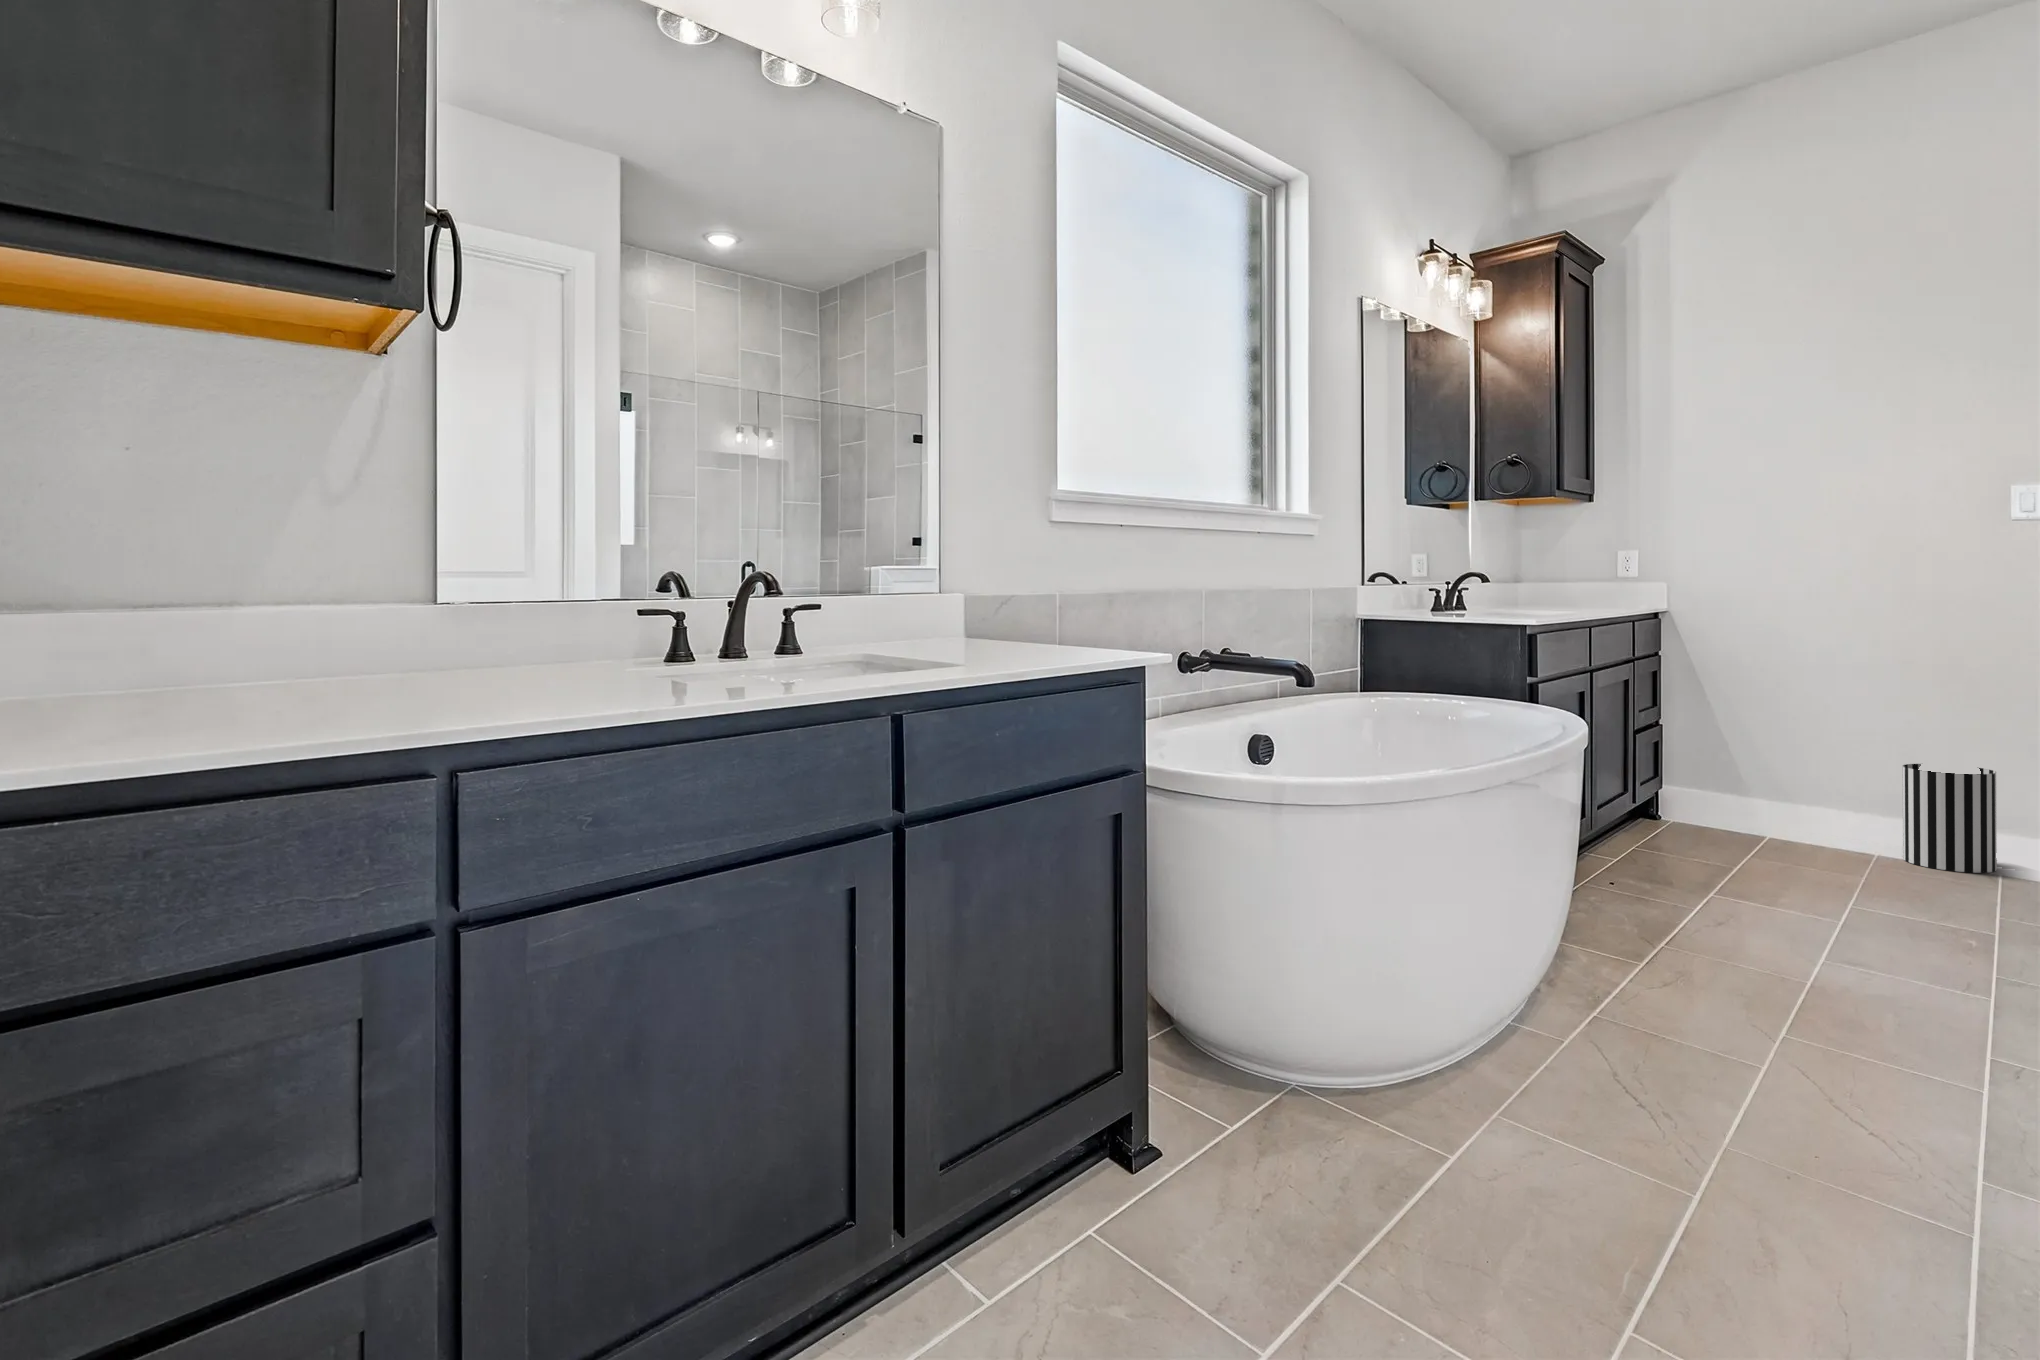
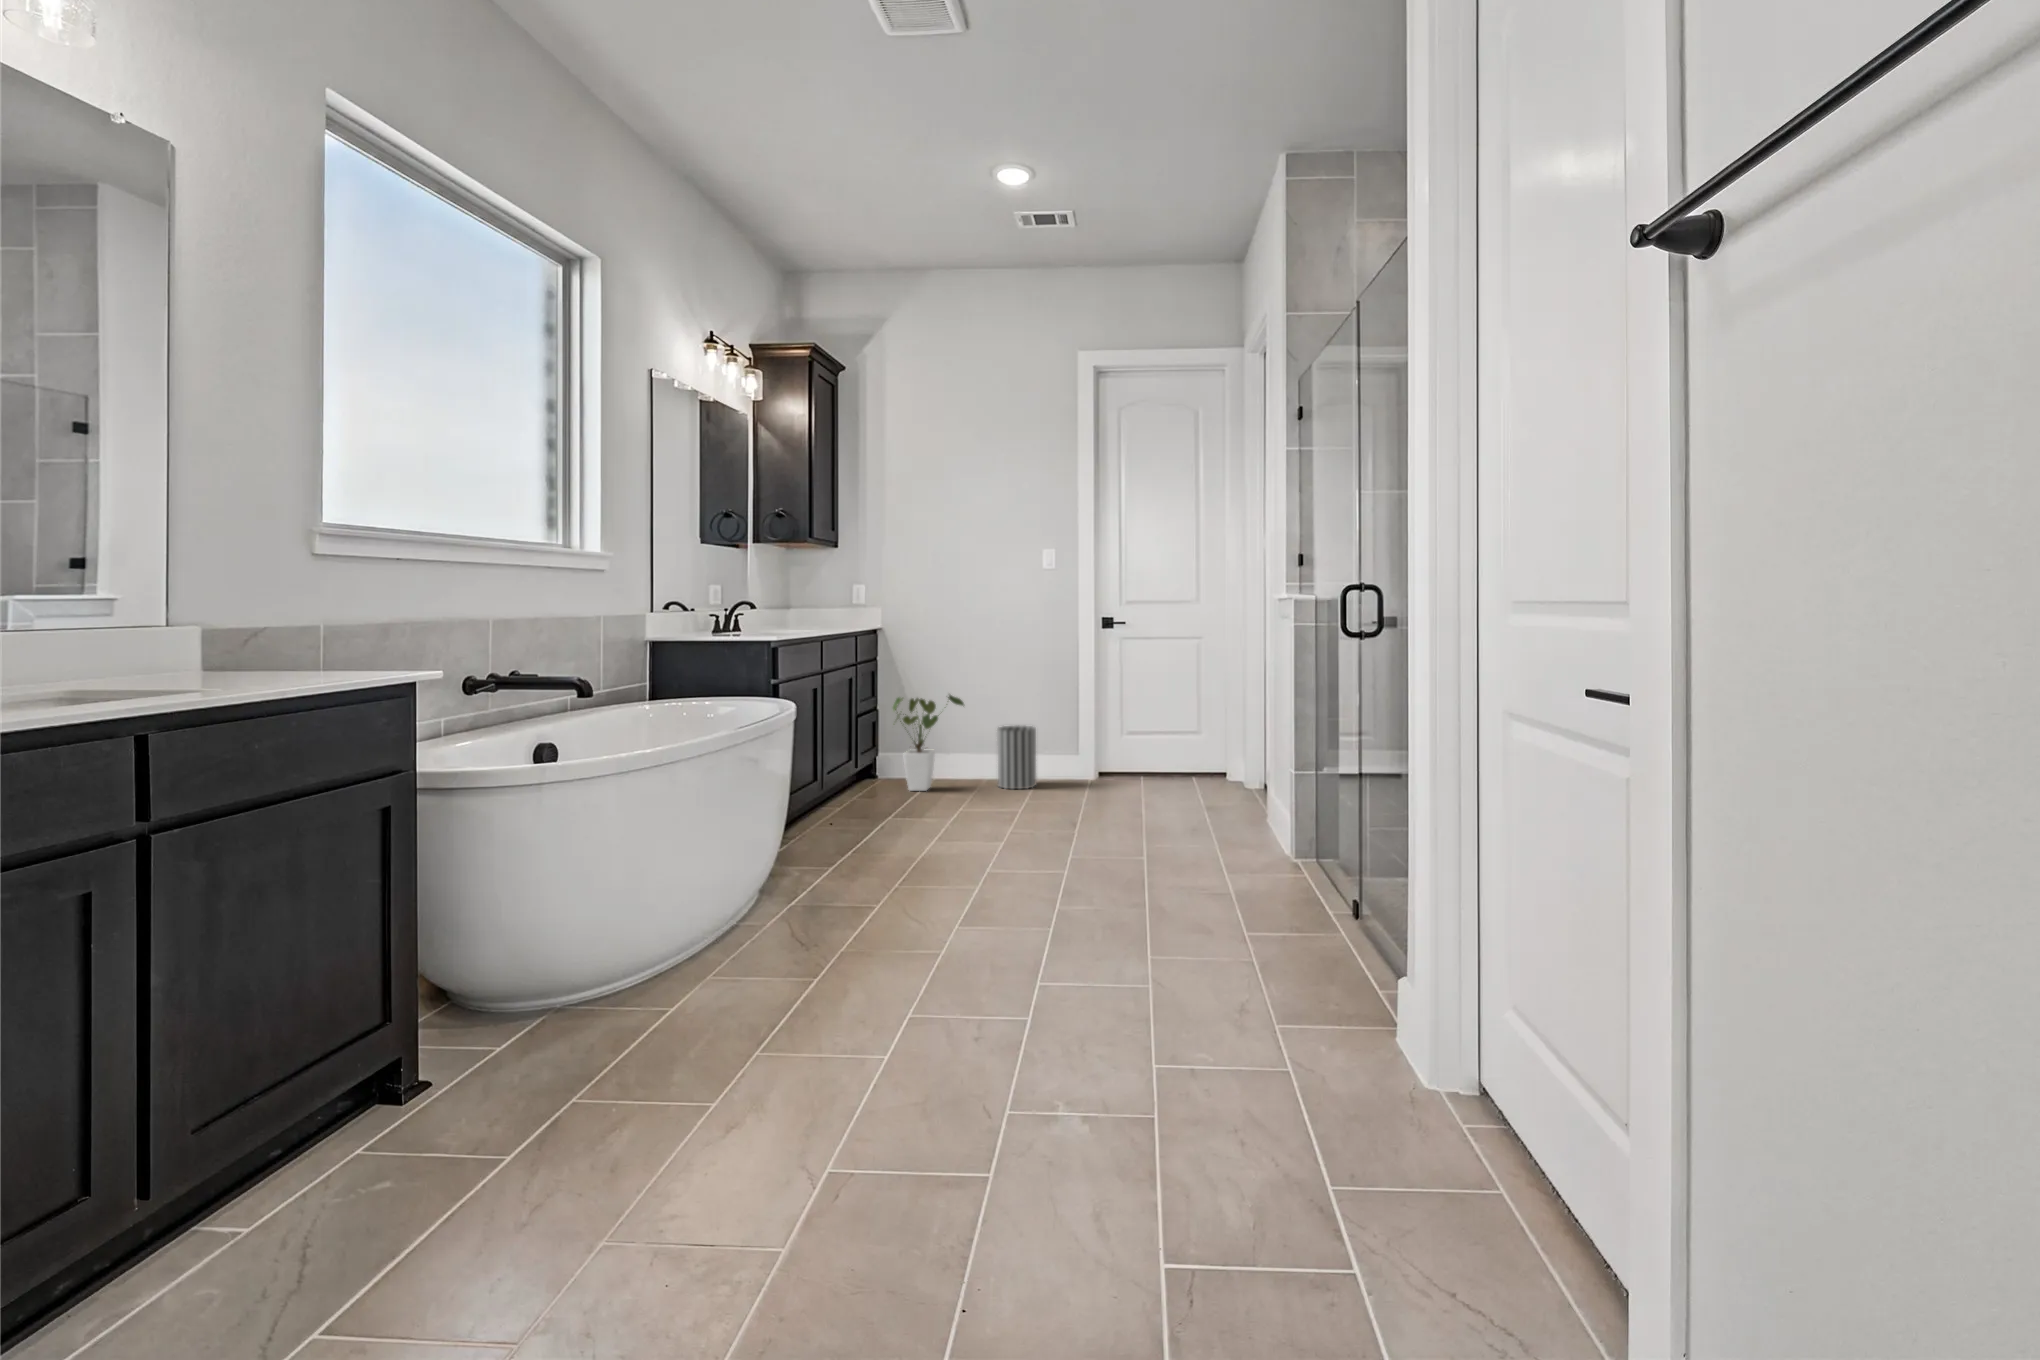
house plant: none [1691,704,1829,849] -> present [893,695,964,791]

